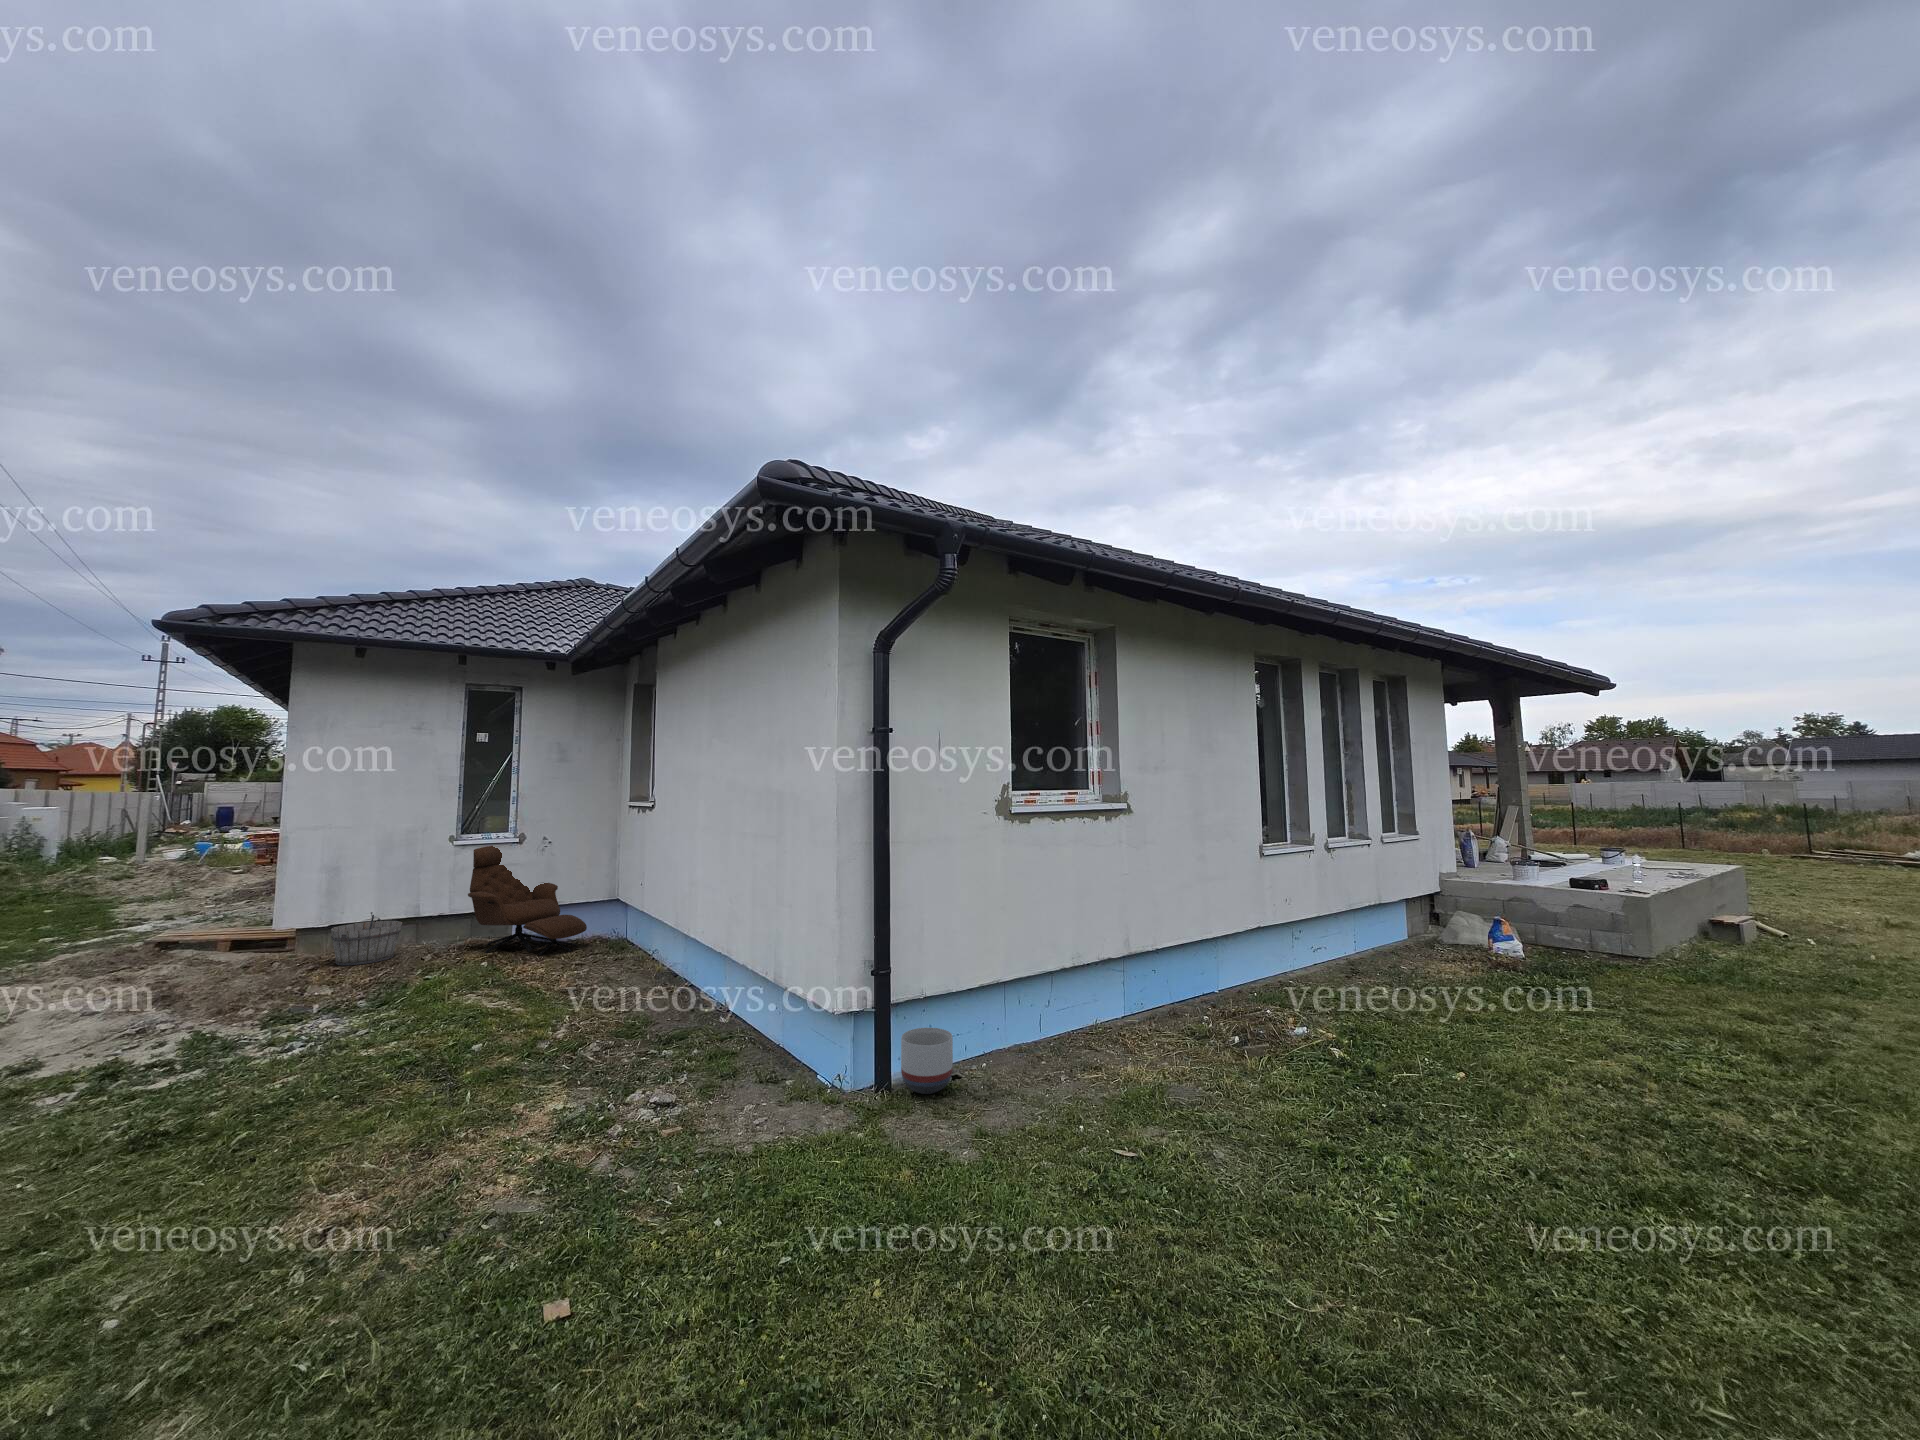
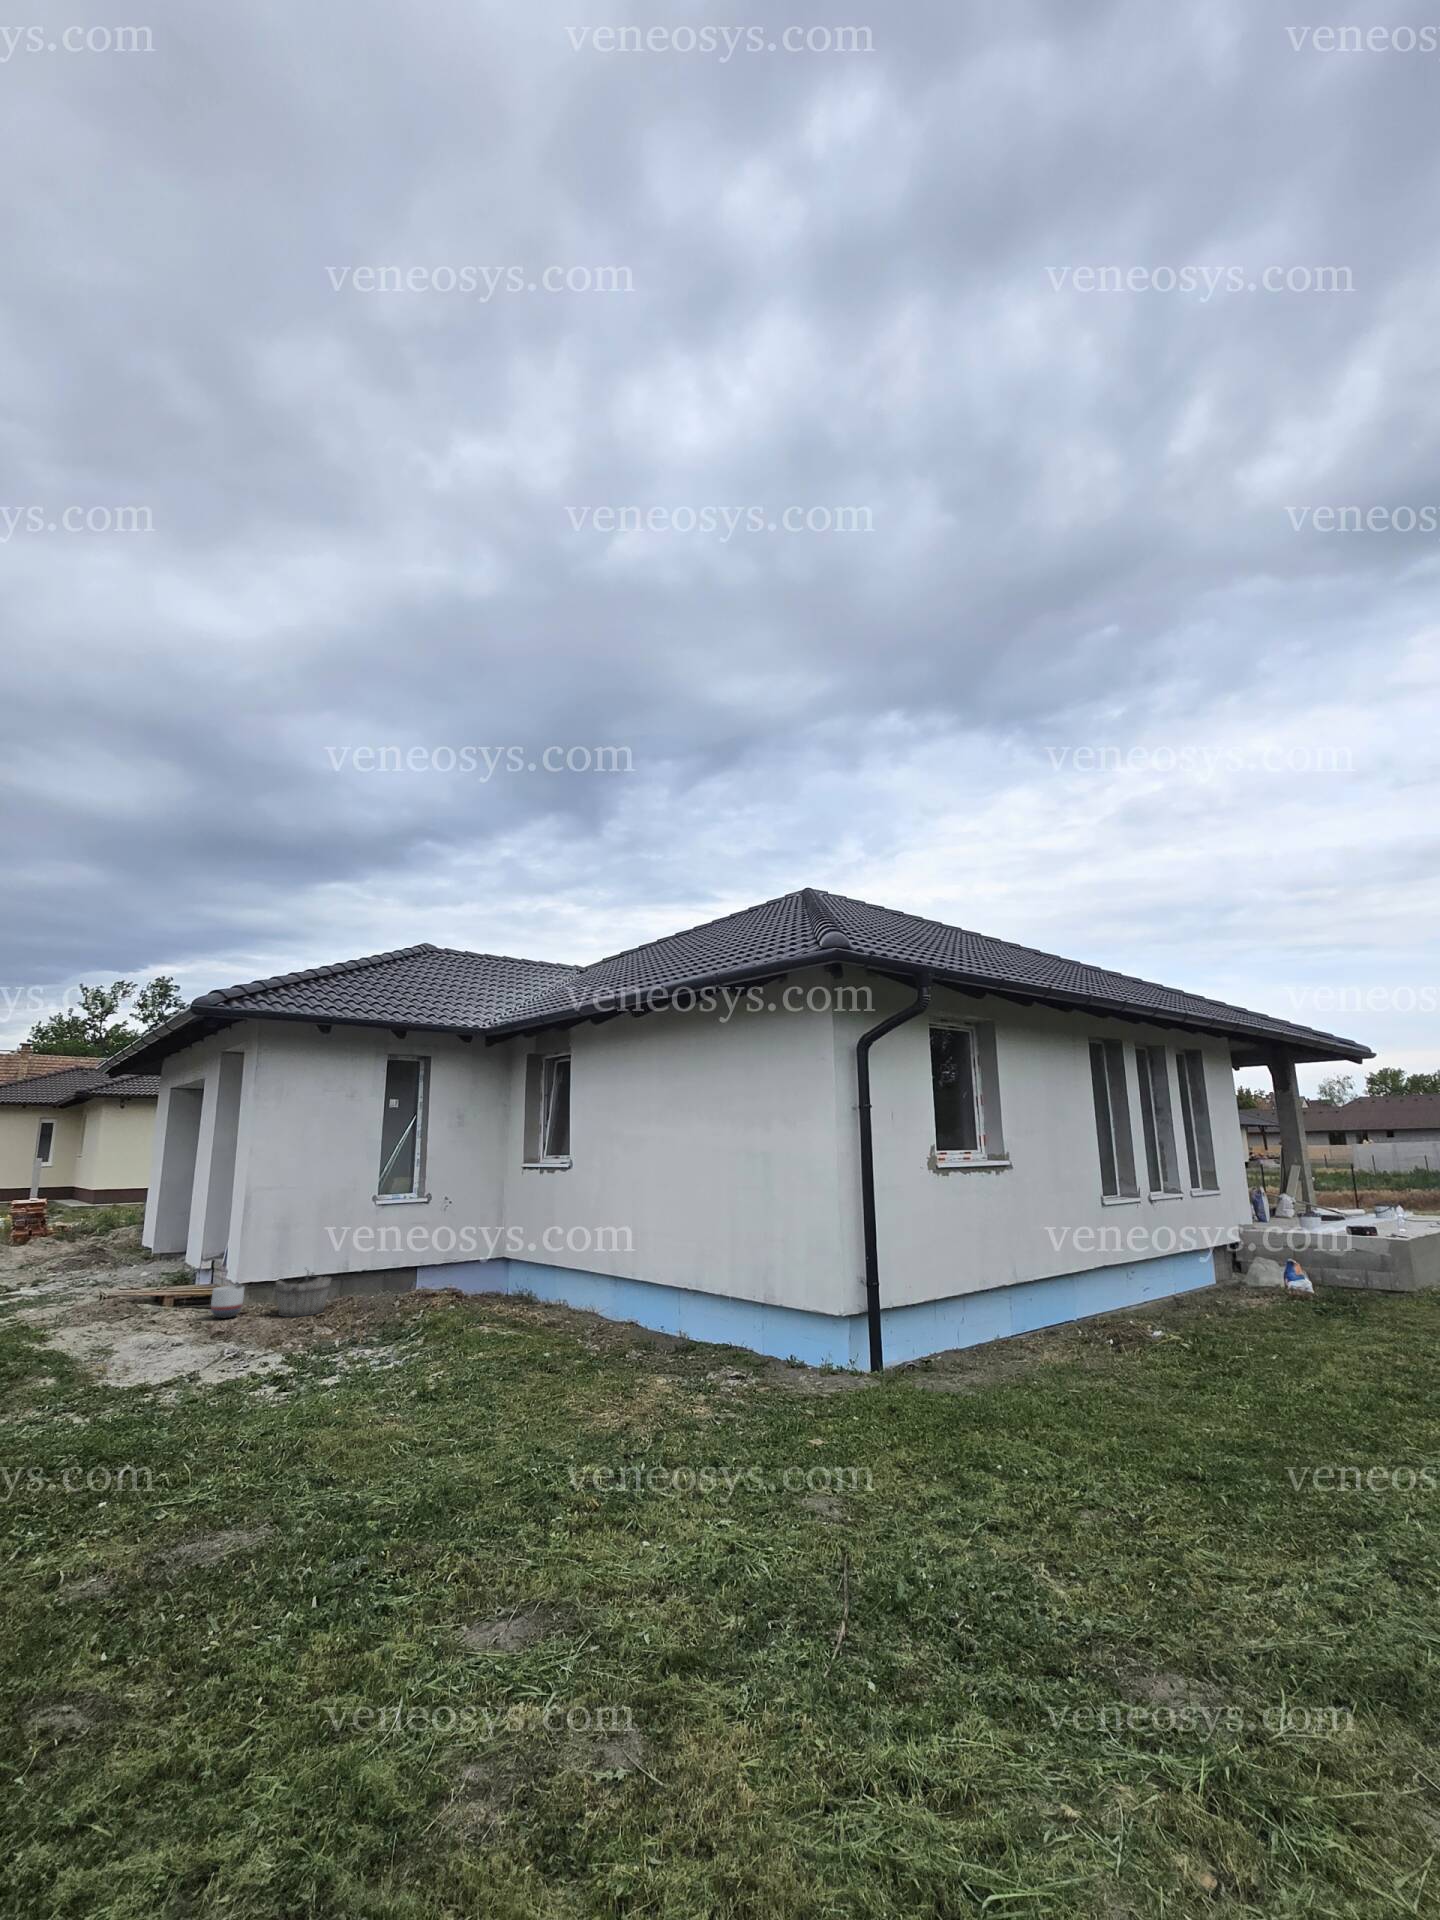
lounge chair: present [468,846,587,955] -> none [386,1205,493,1307]
planter: present [901,1028,953,1094] -> present [211,1286,244,1318]

